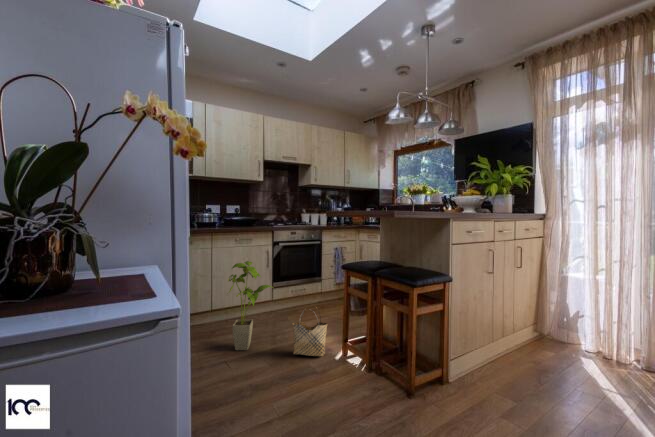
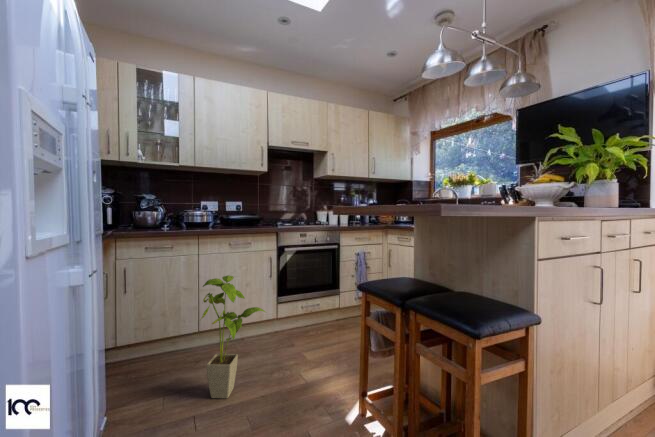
woven basket: present [293,305,327,356] -> none [287,338,337,418]

